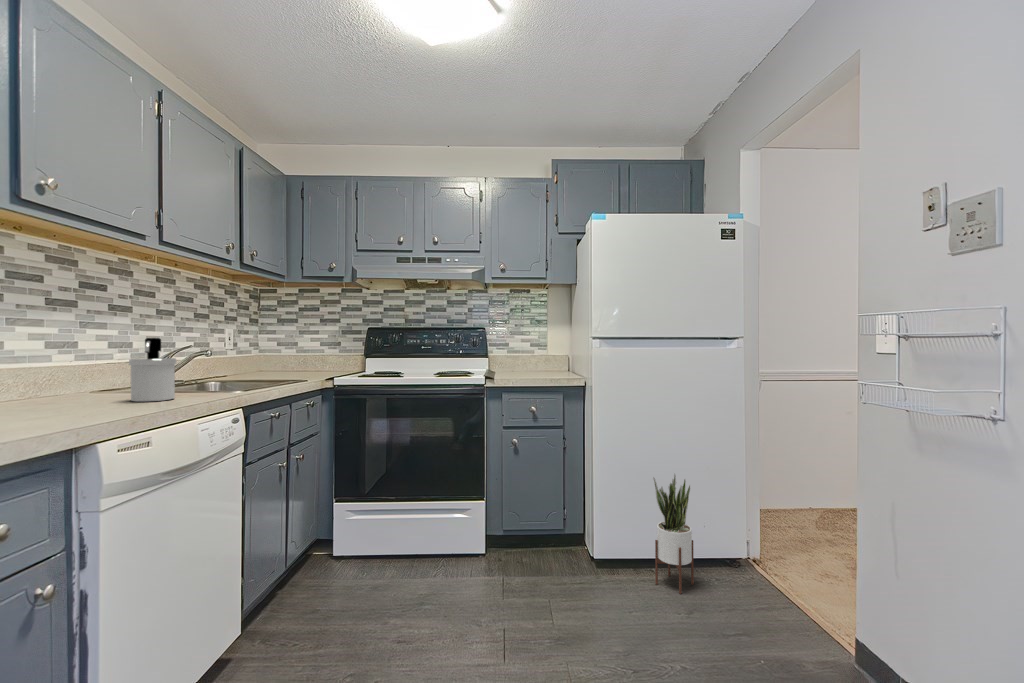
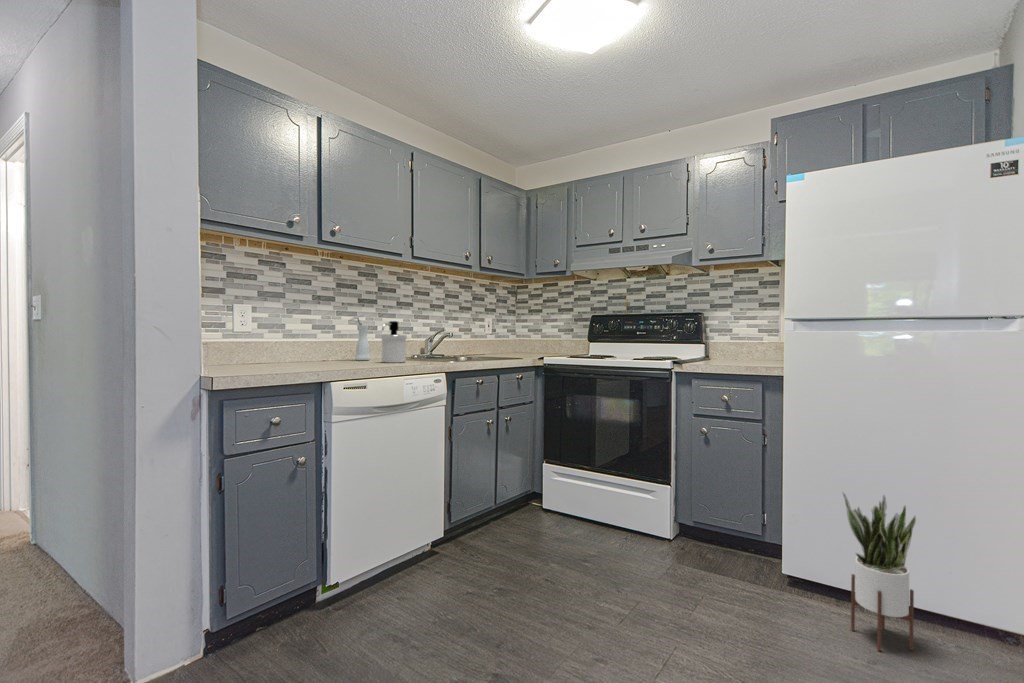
vase: none [41,323,90,401] -> present [349,313,371,360]

